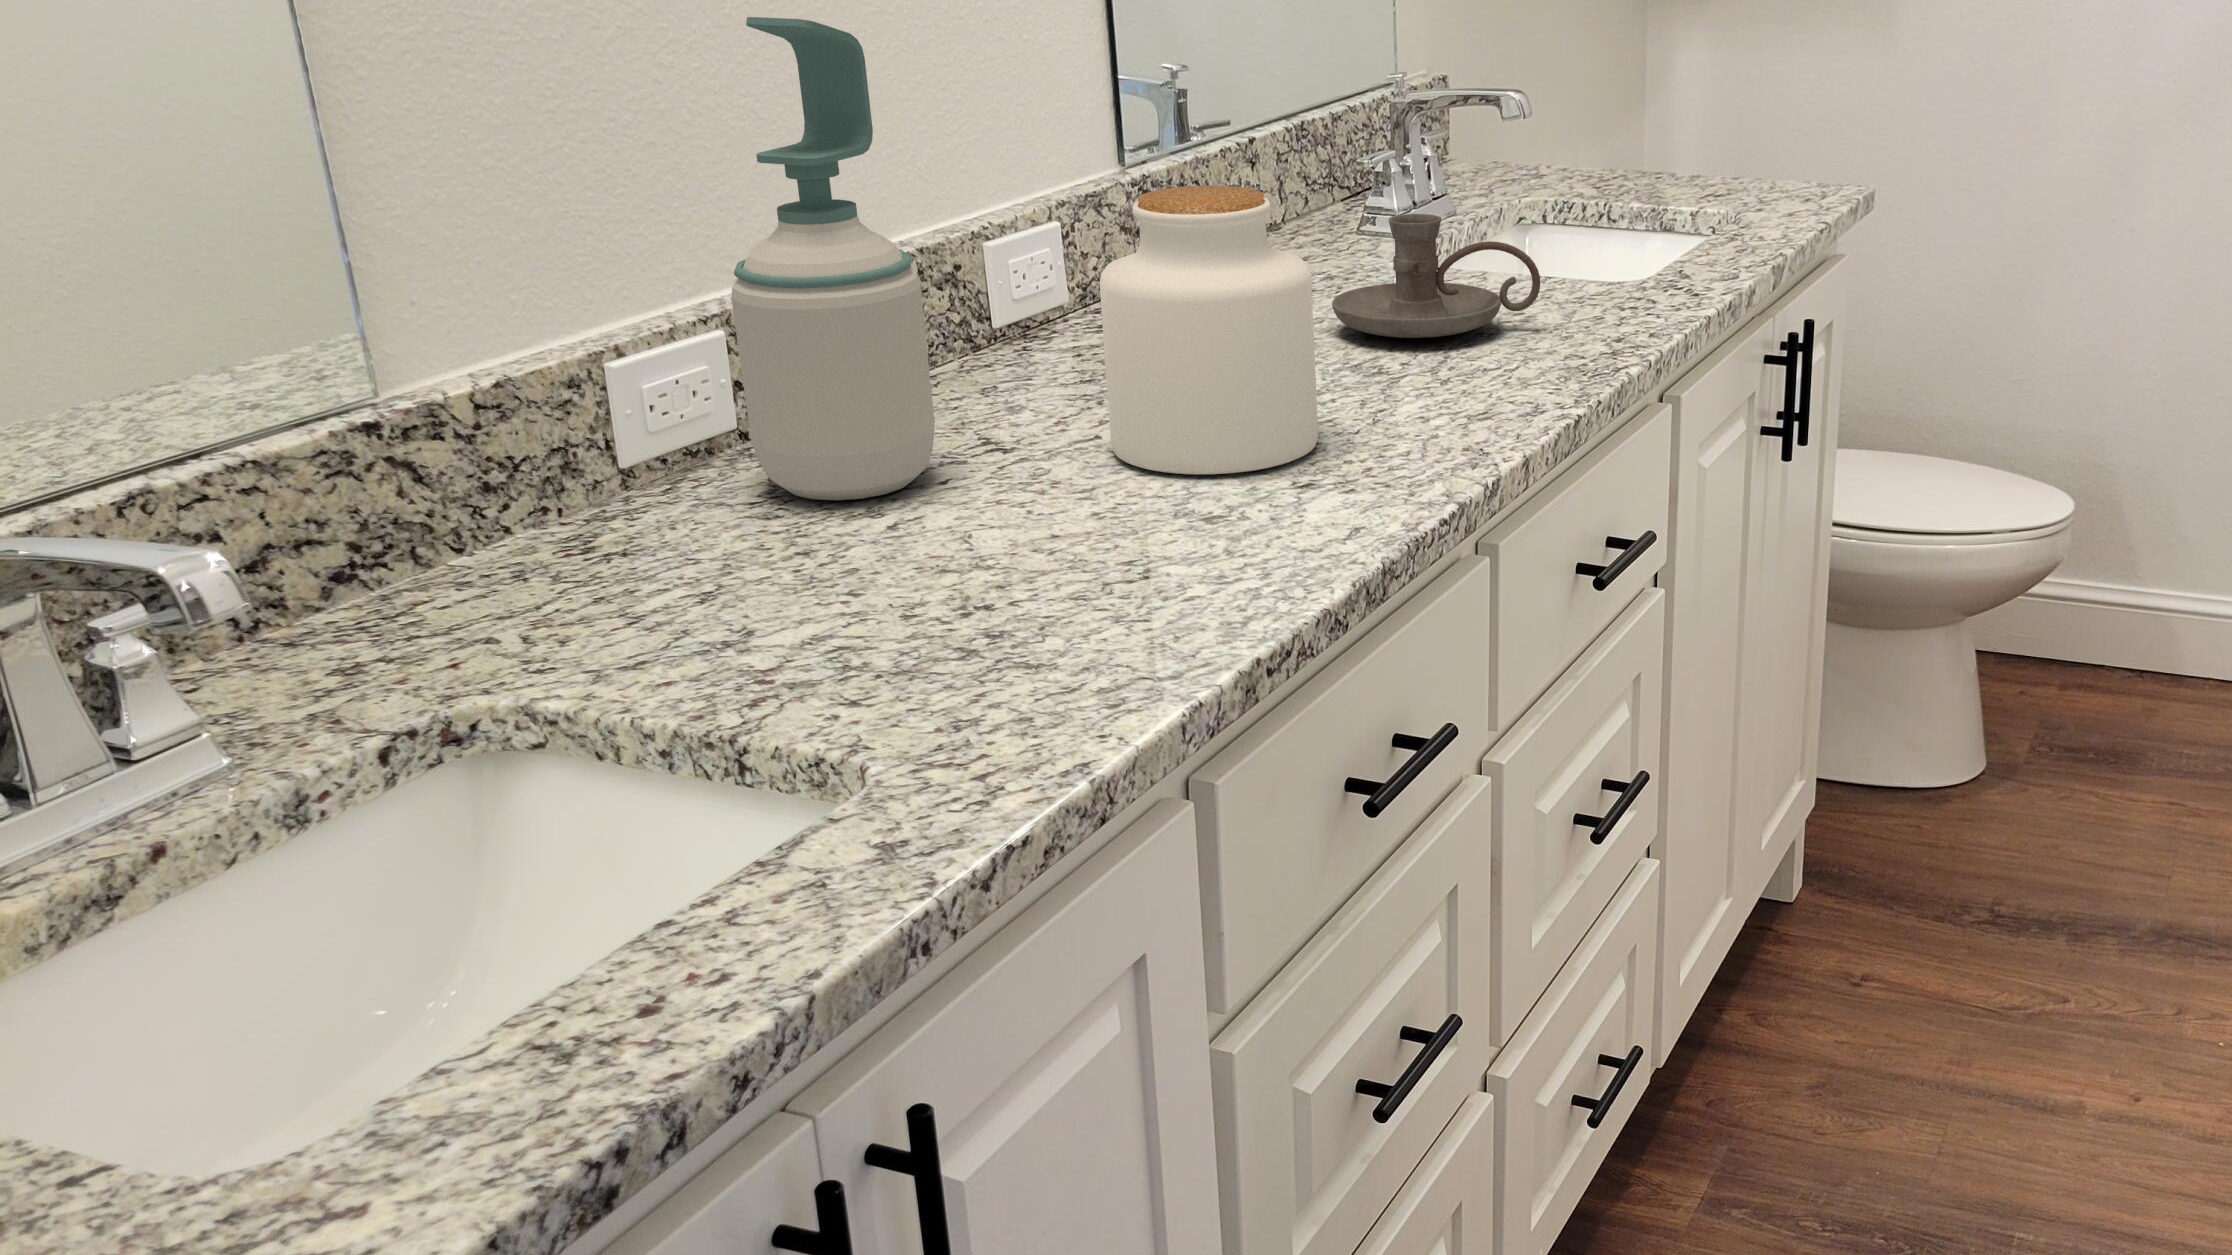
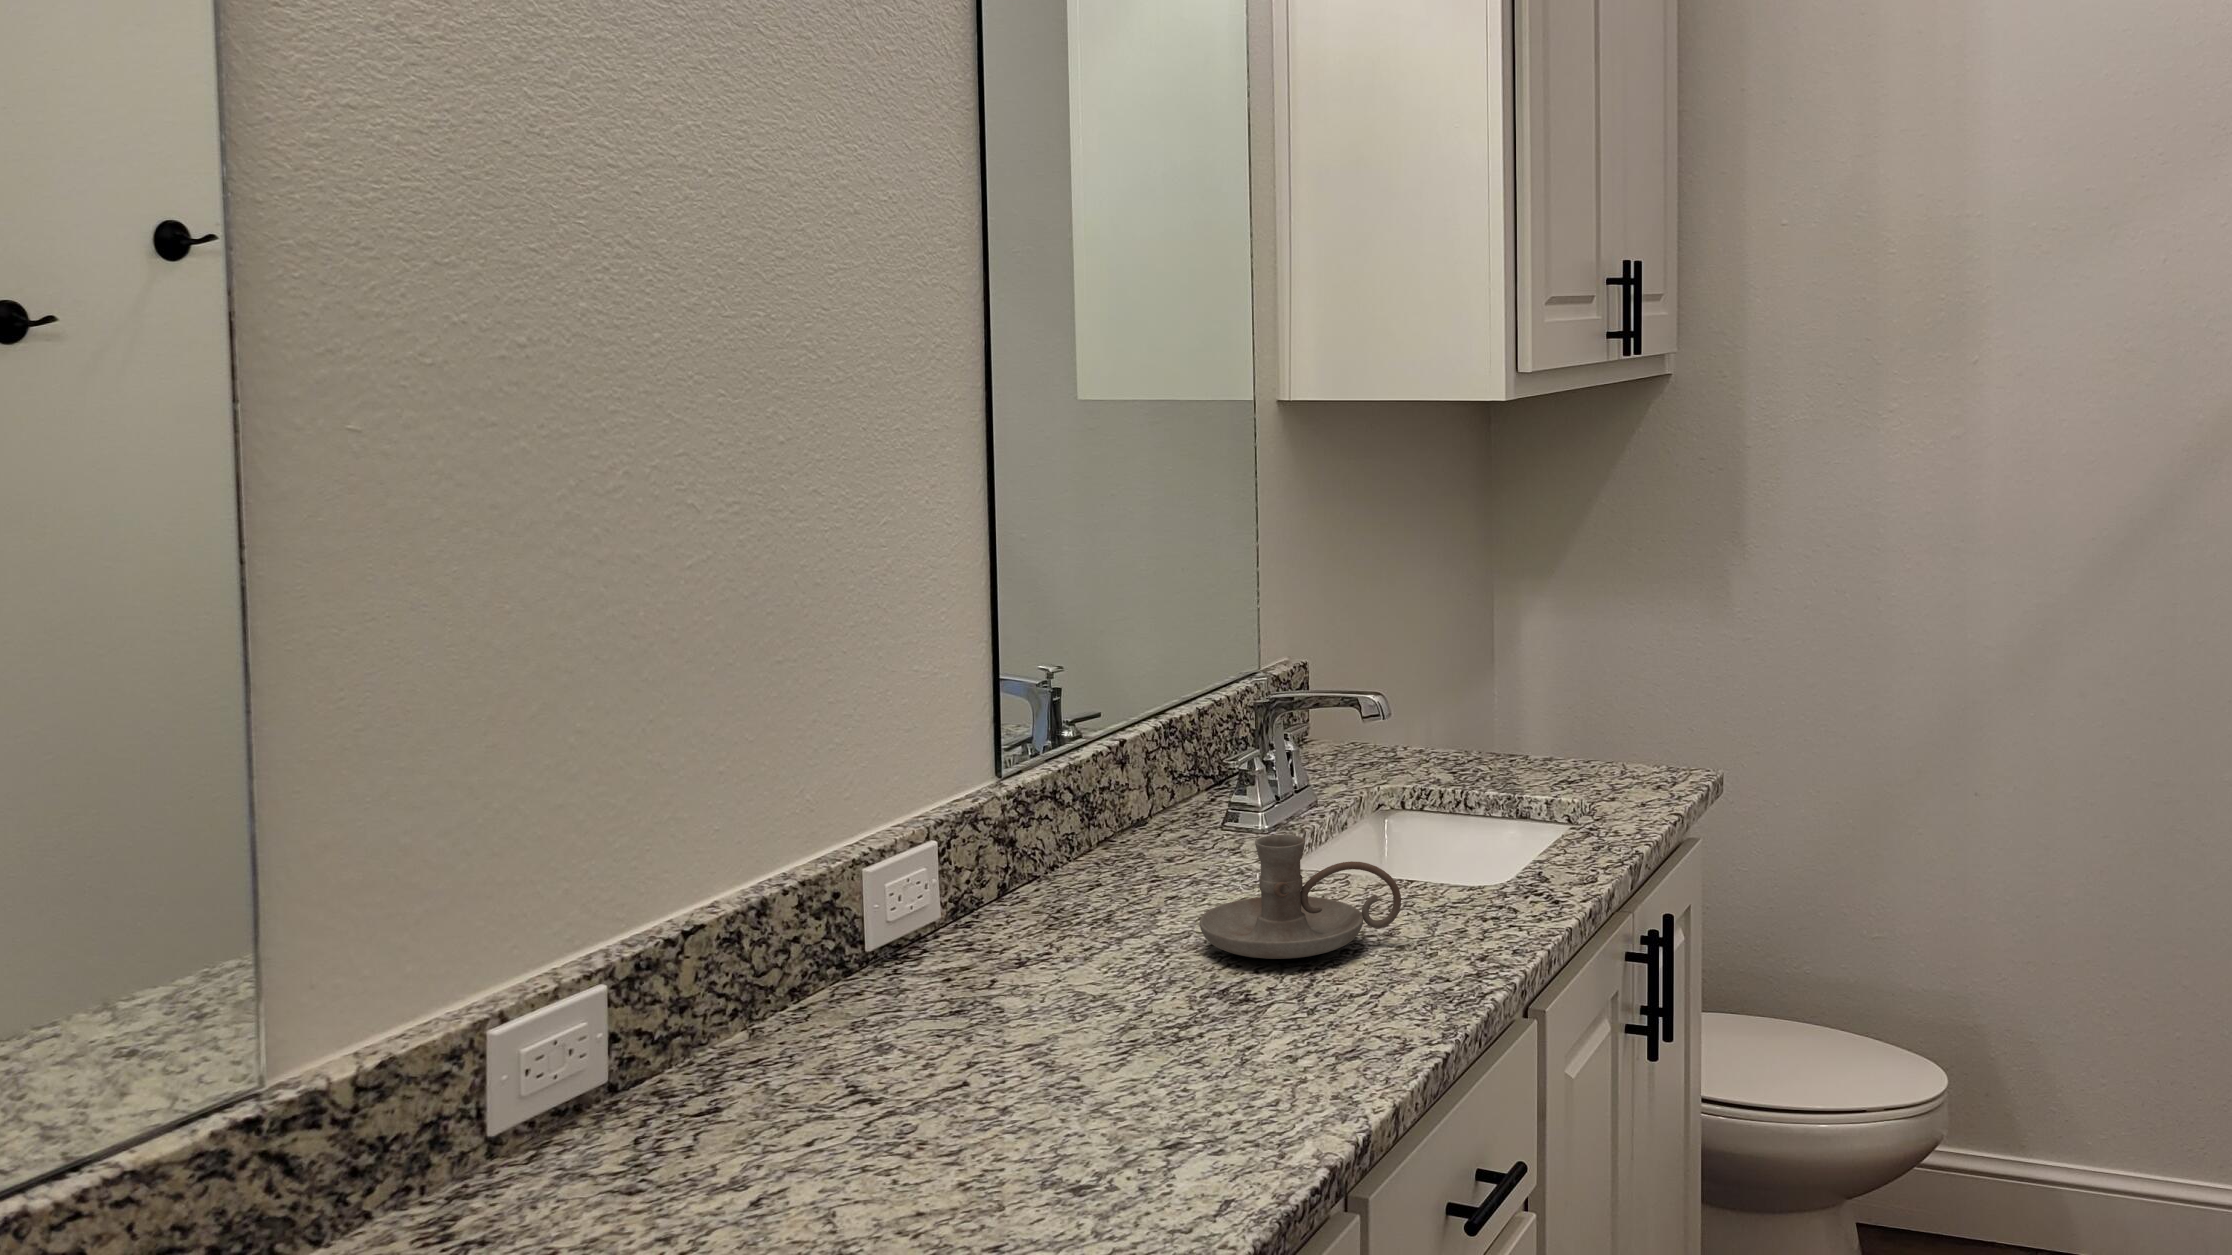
soap bottle: present [731,17,935,500] -> none [619,704,808,1170]
jar: present [1100,185,1318,474] -> none [978,839,1187,1133]

